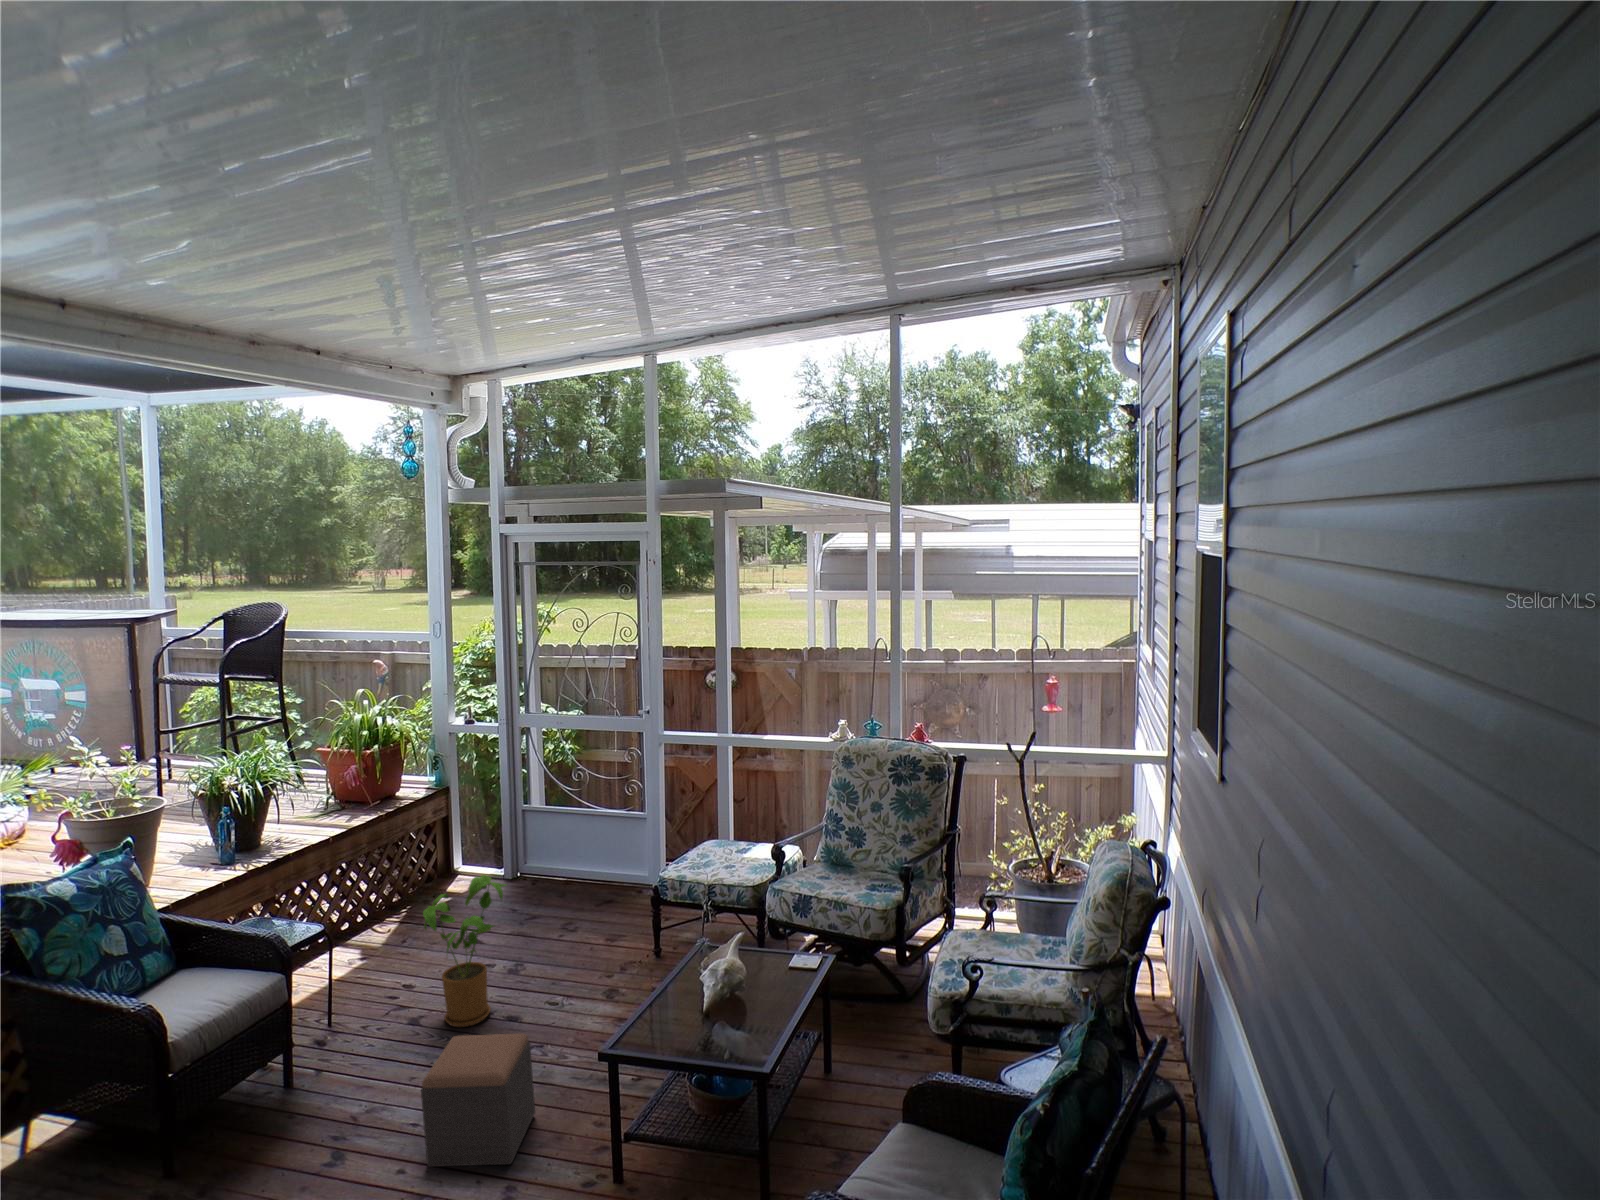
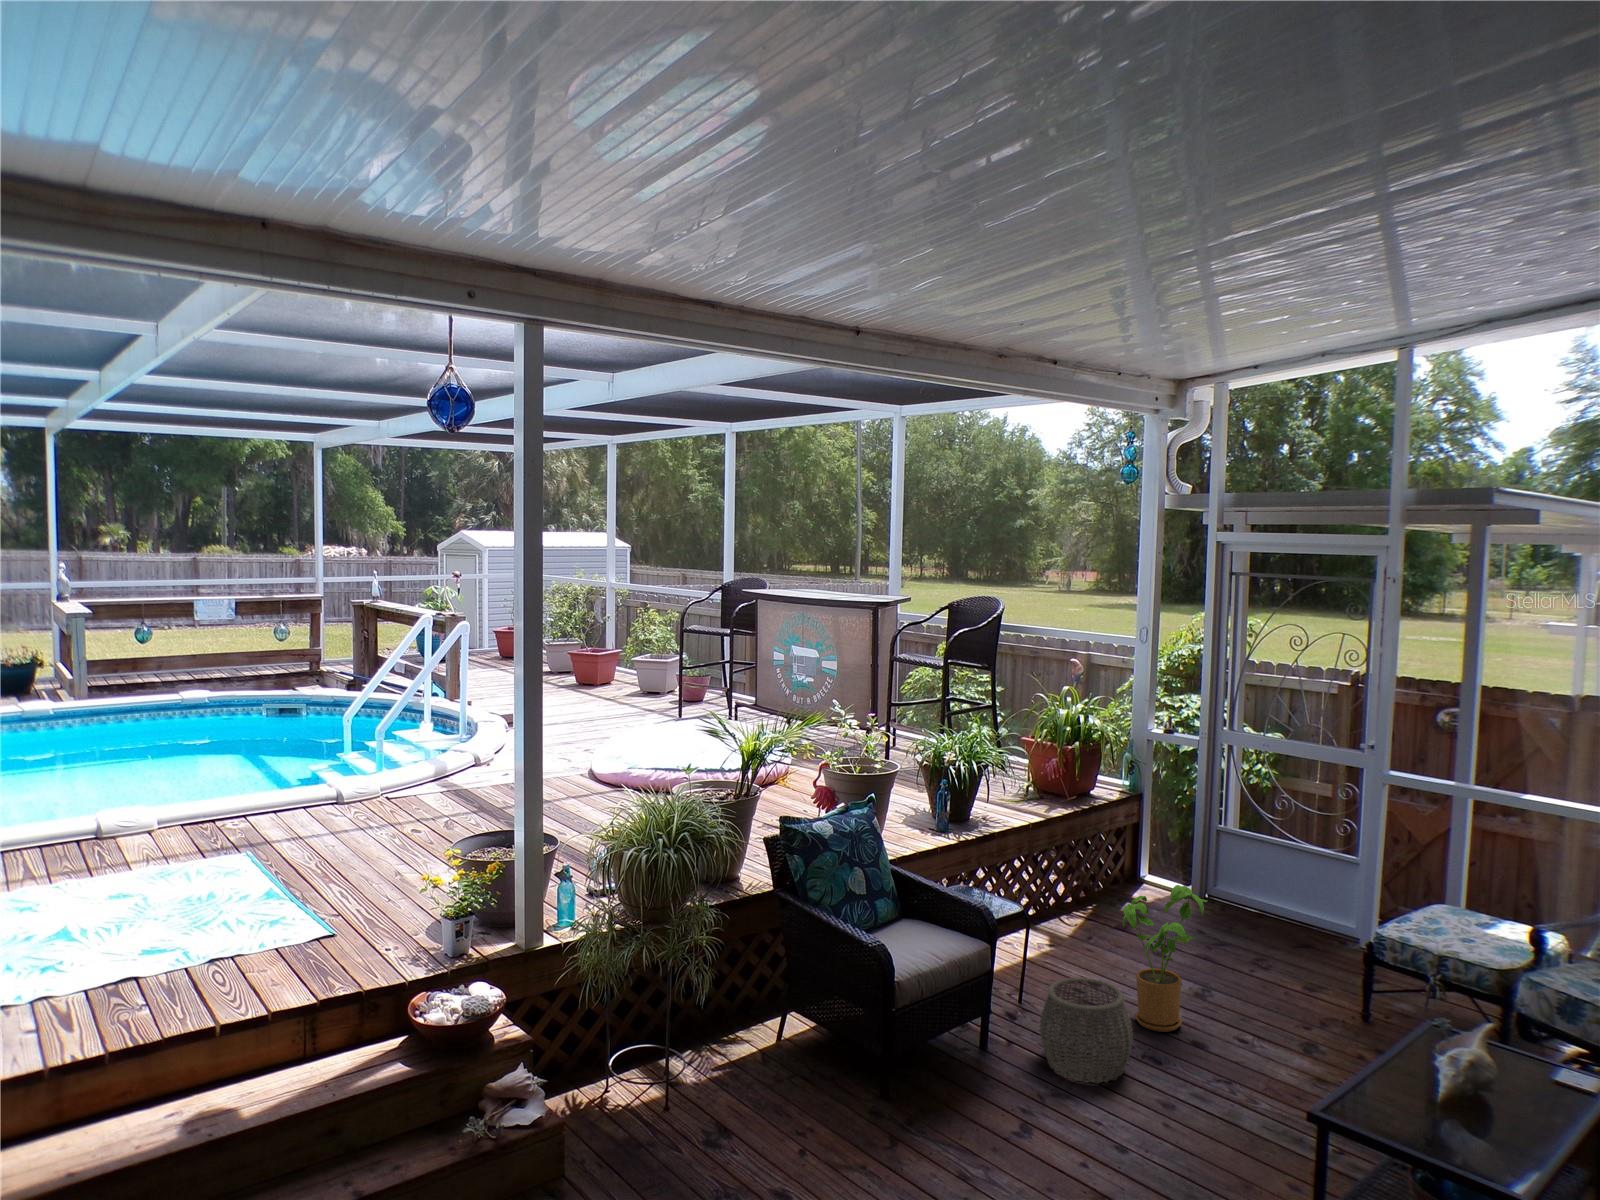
woven basket: none [328,998,433,1118] -> present [1040,978,1133,1084]
footstool: present [421,1034,535,1167] -> none [1131,1029,1237,1167]

